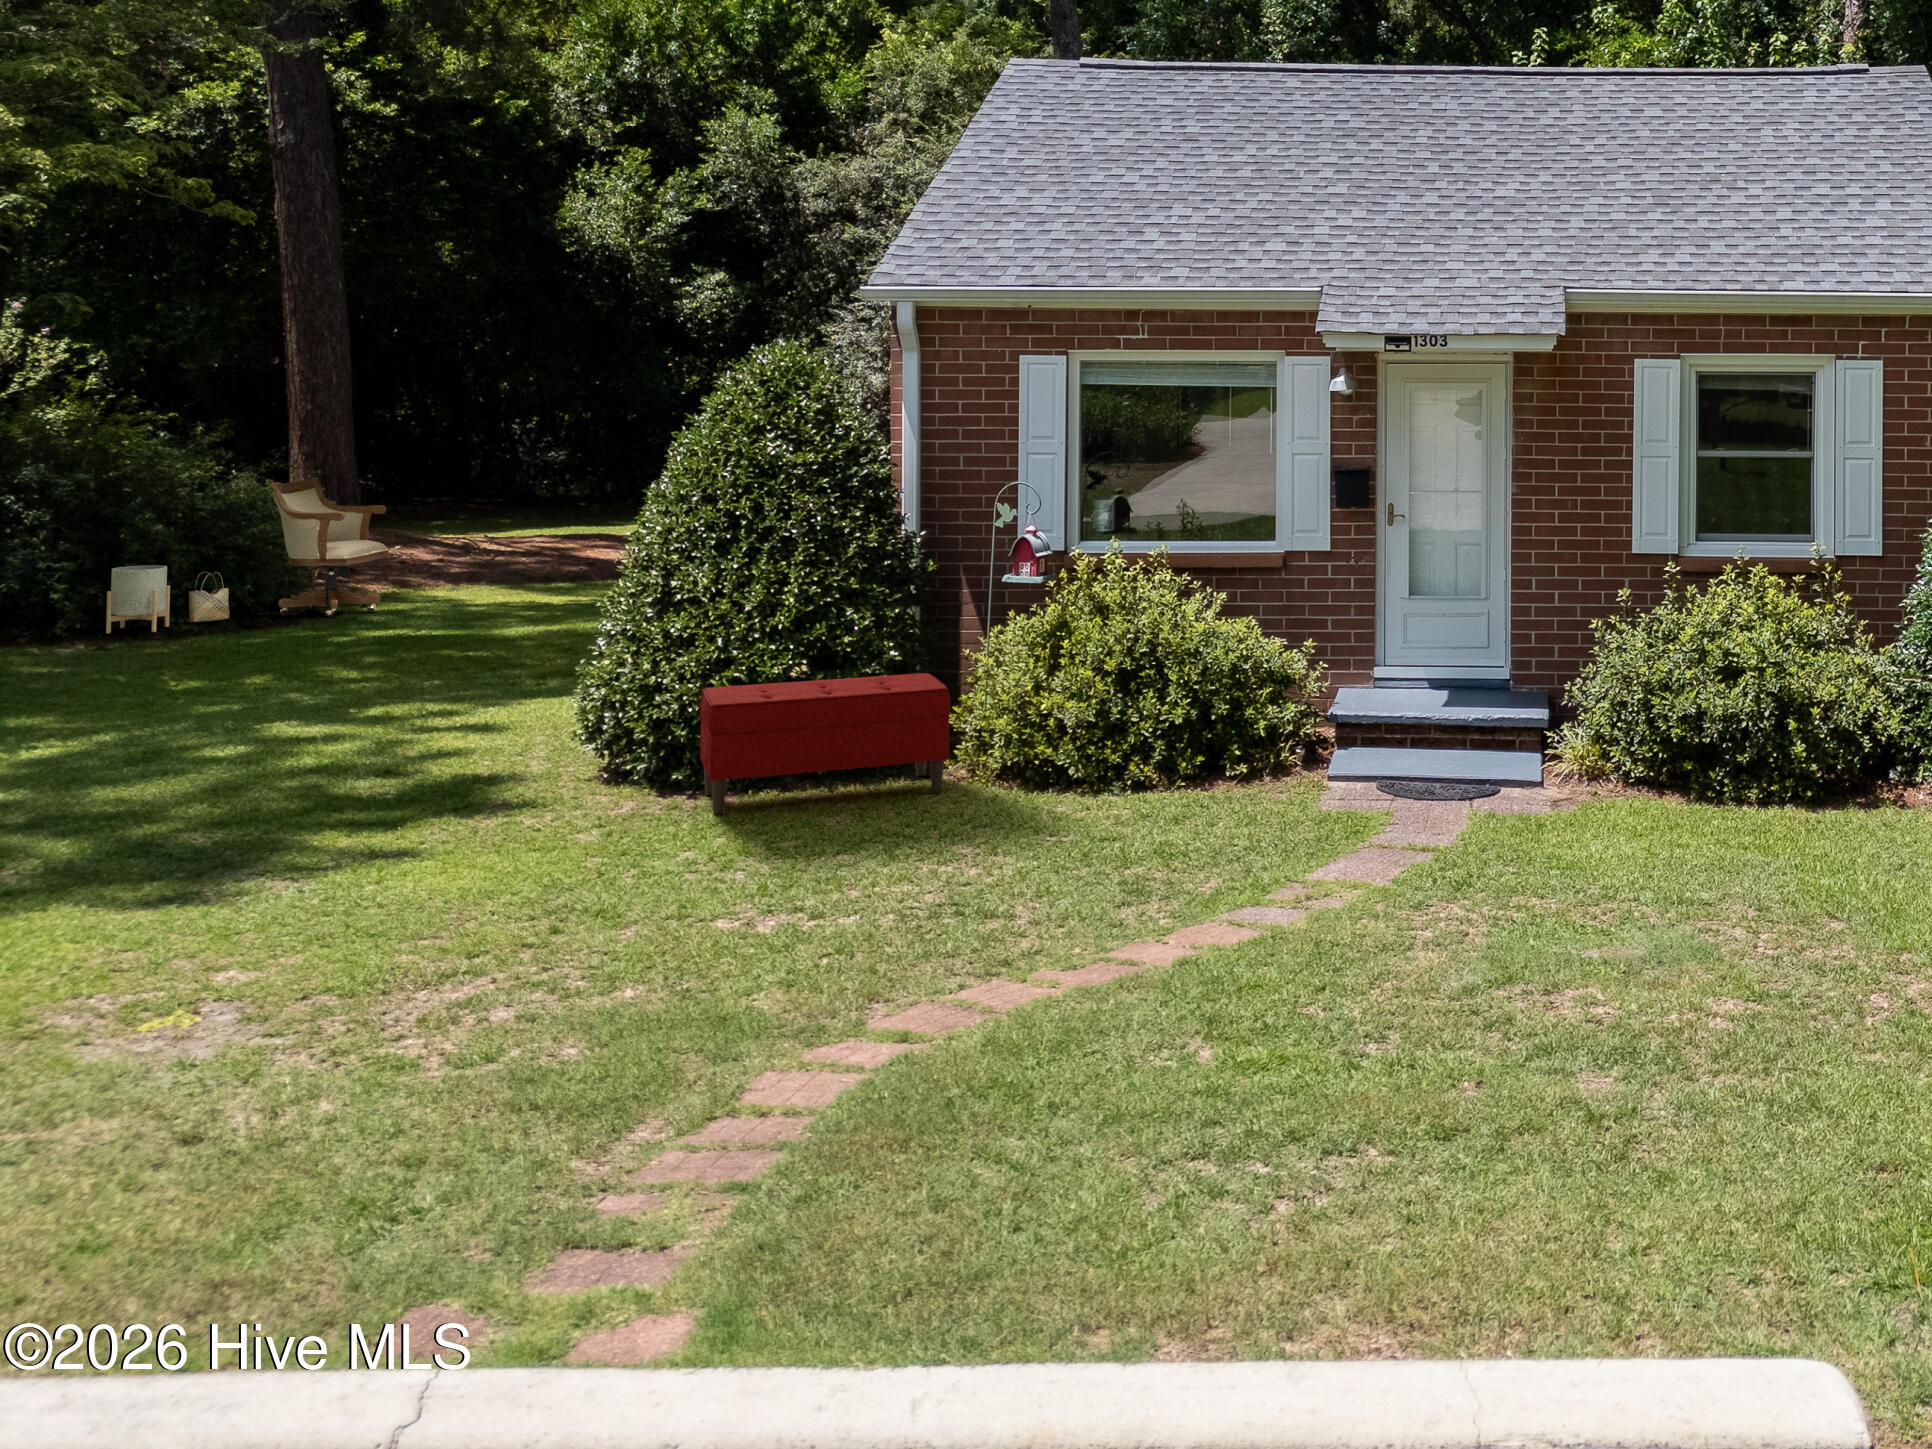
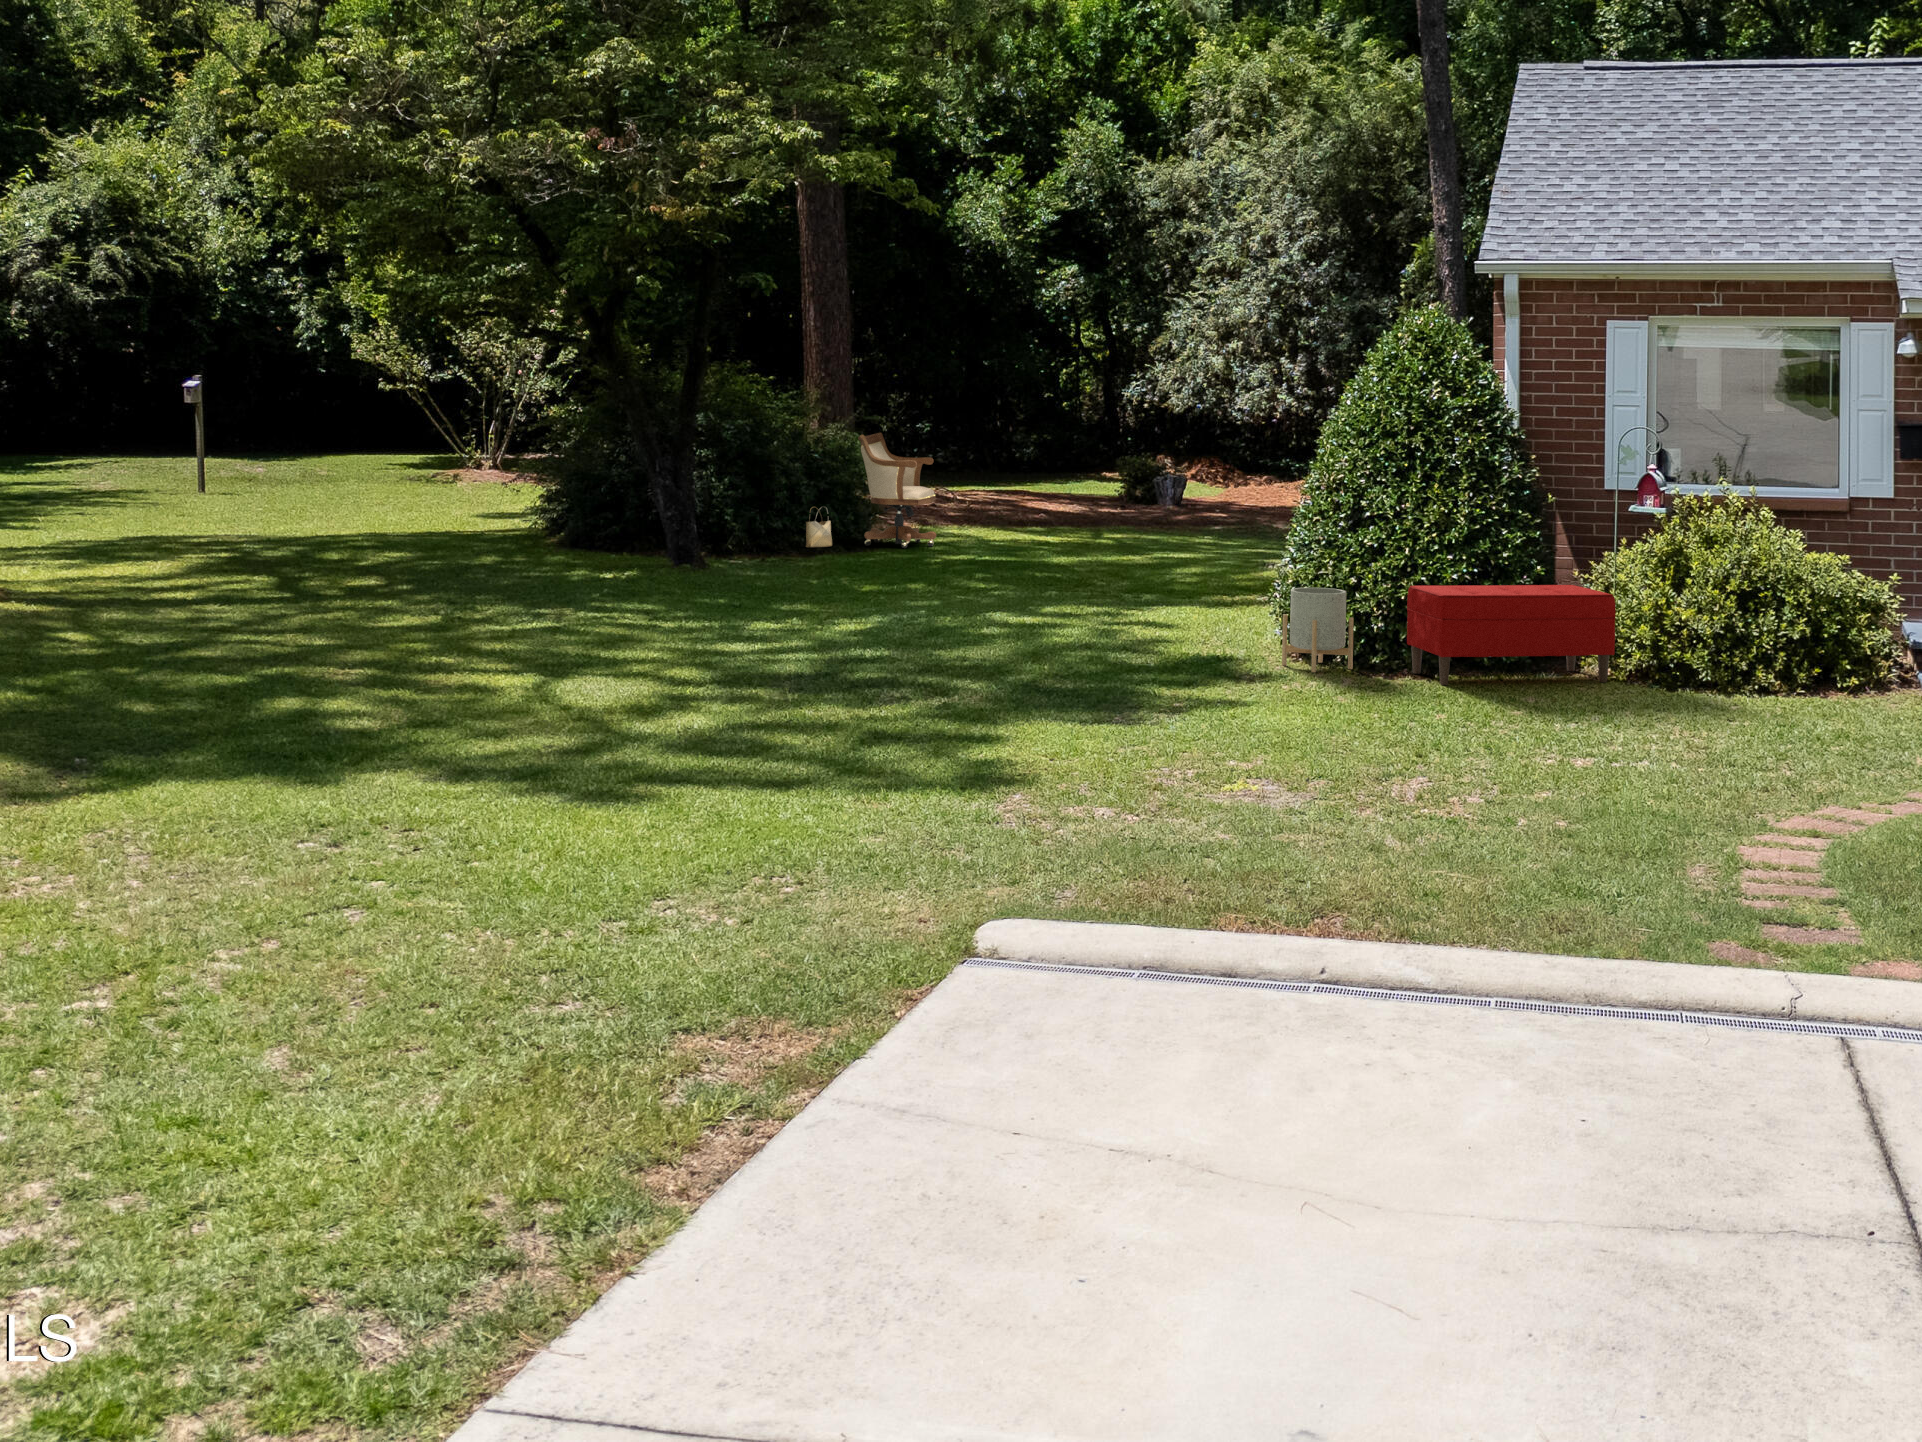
planter: present [106,565,170,633] -> present [1282,588,1353,672]

